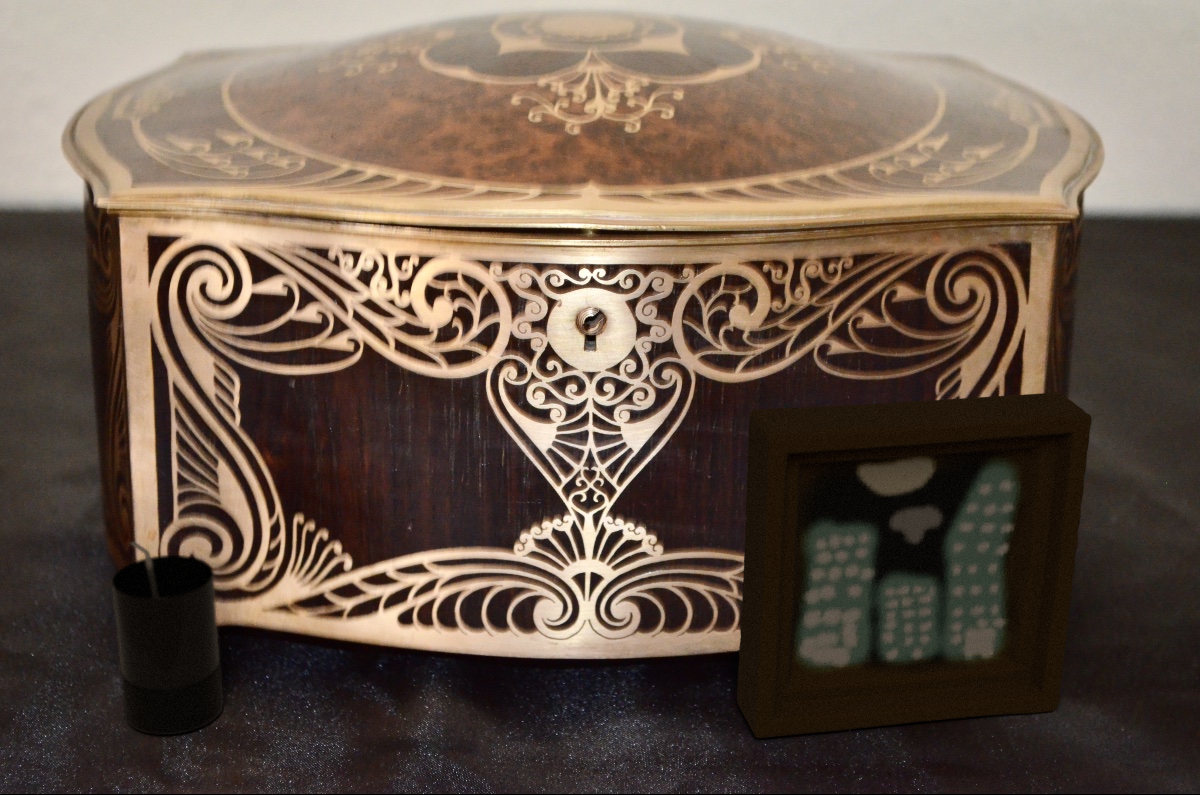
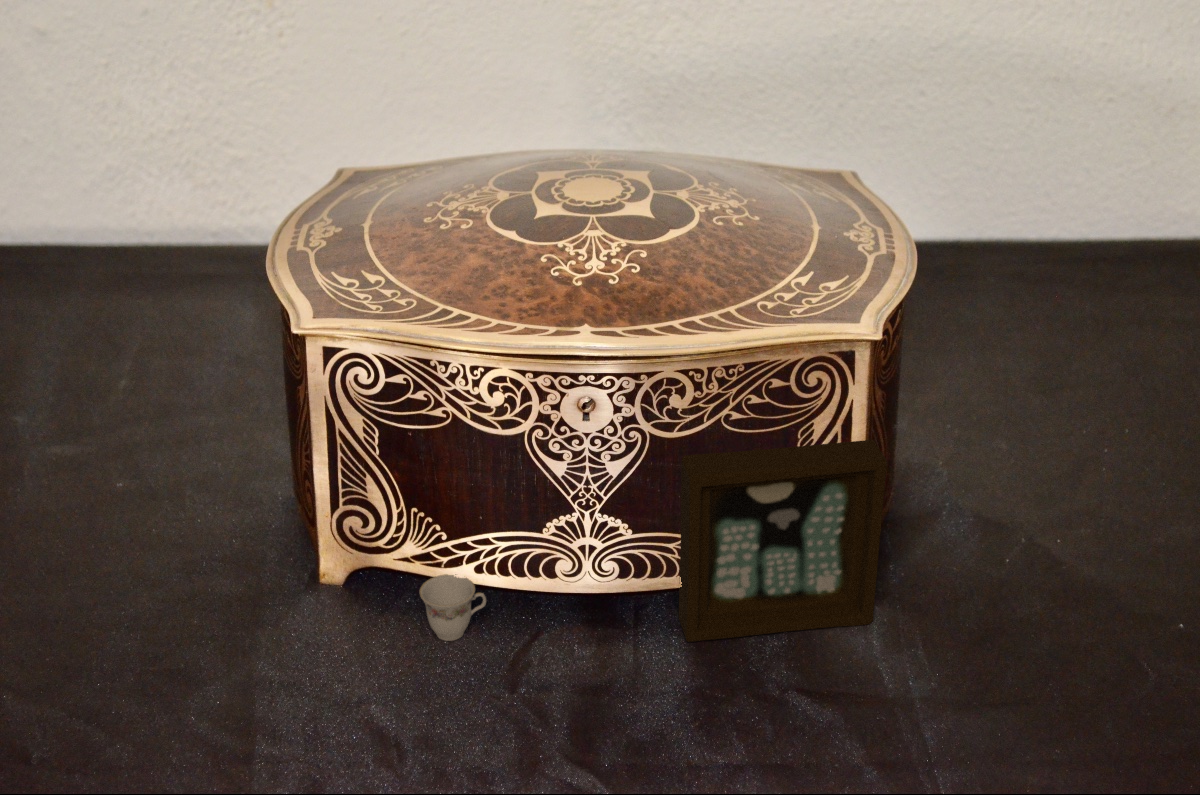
candle: present [112,542,223,735] -> none [307,524,373,637]
teacup: none [303,627,416,739] -> present [420,574,486,641]

